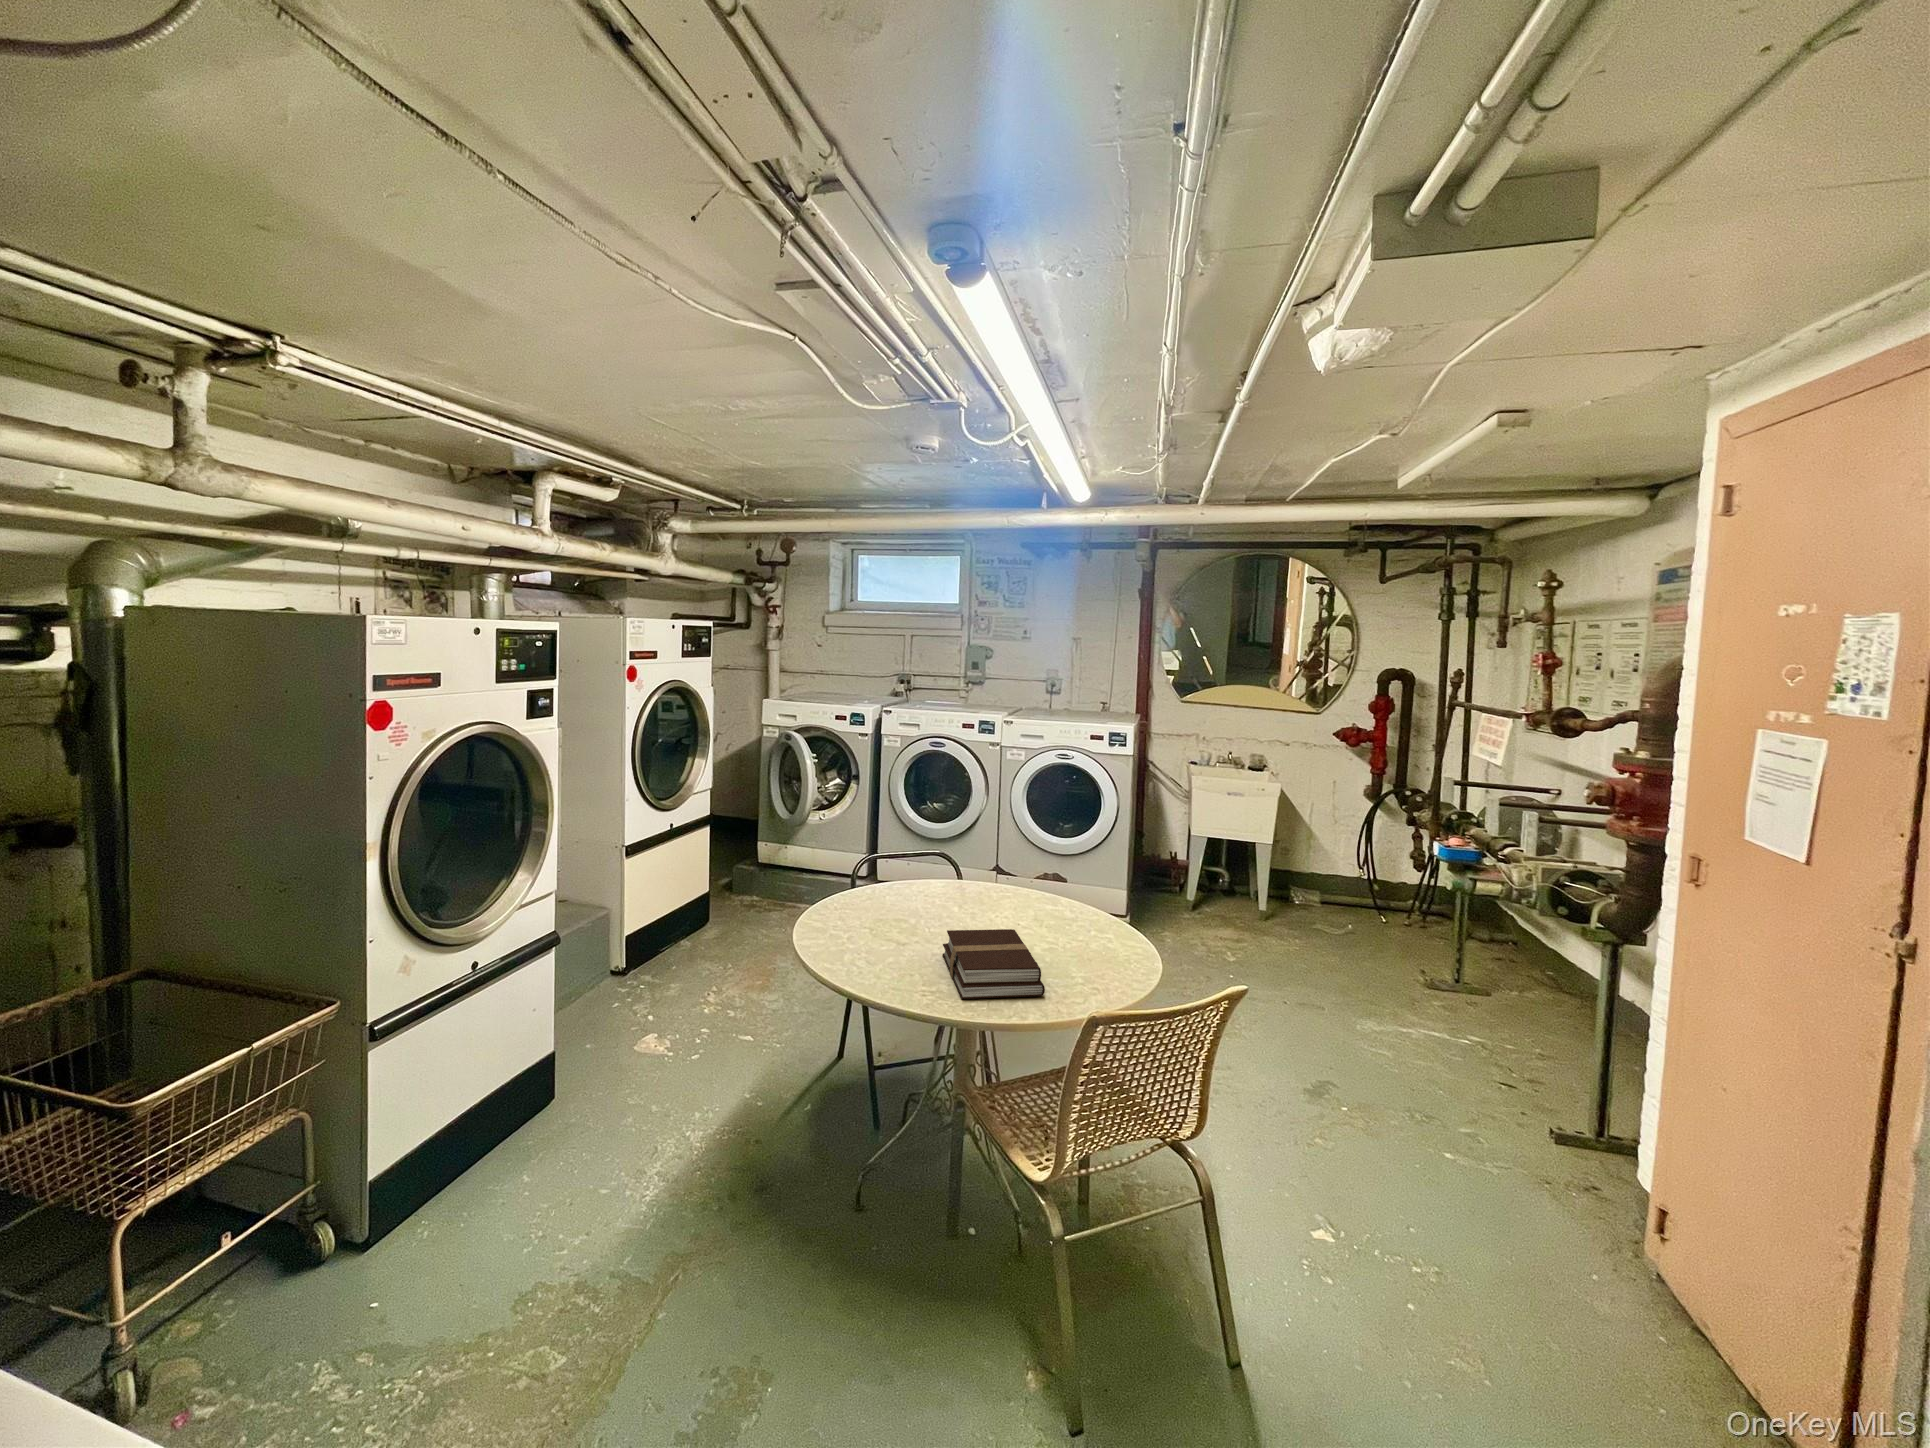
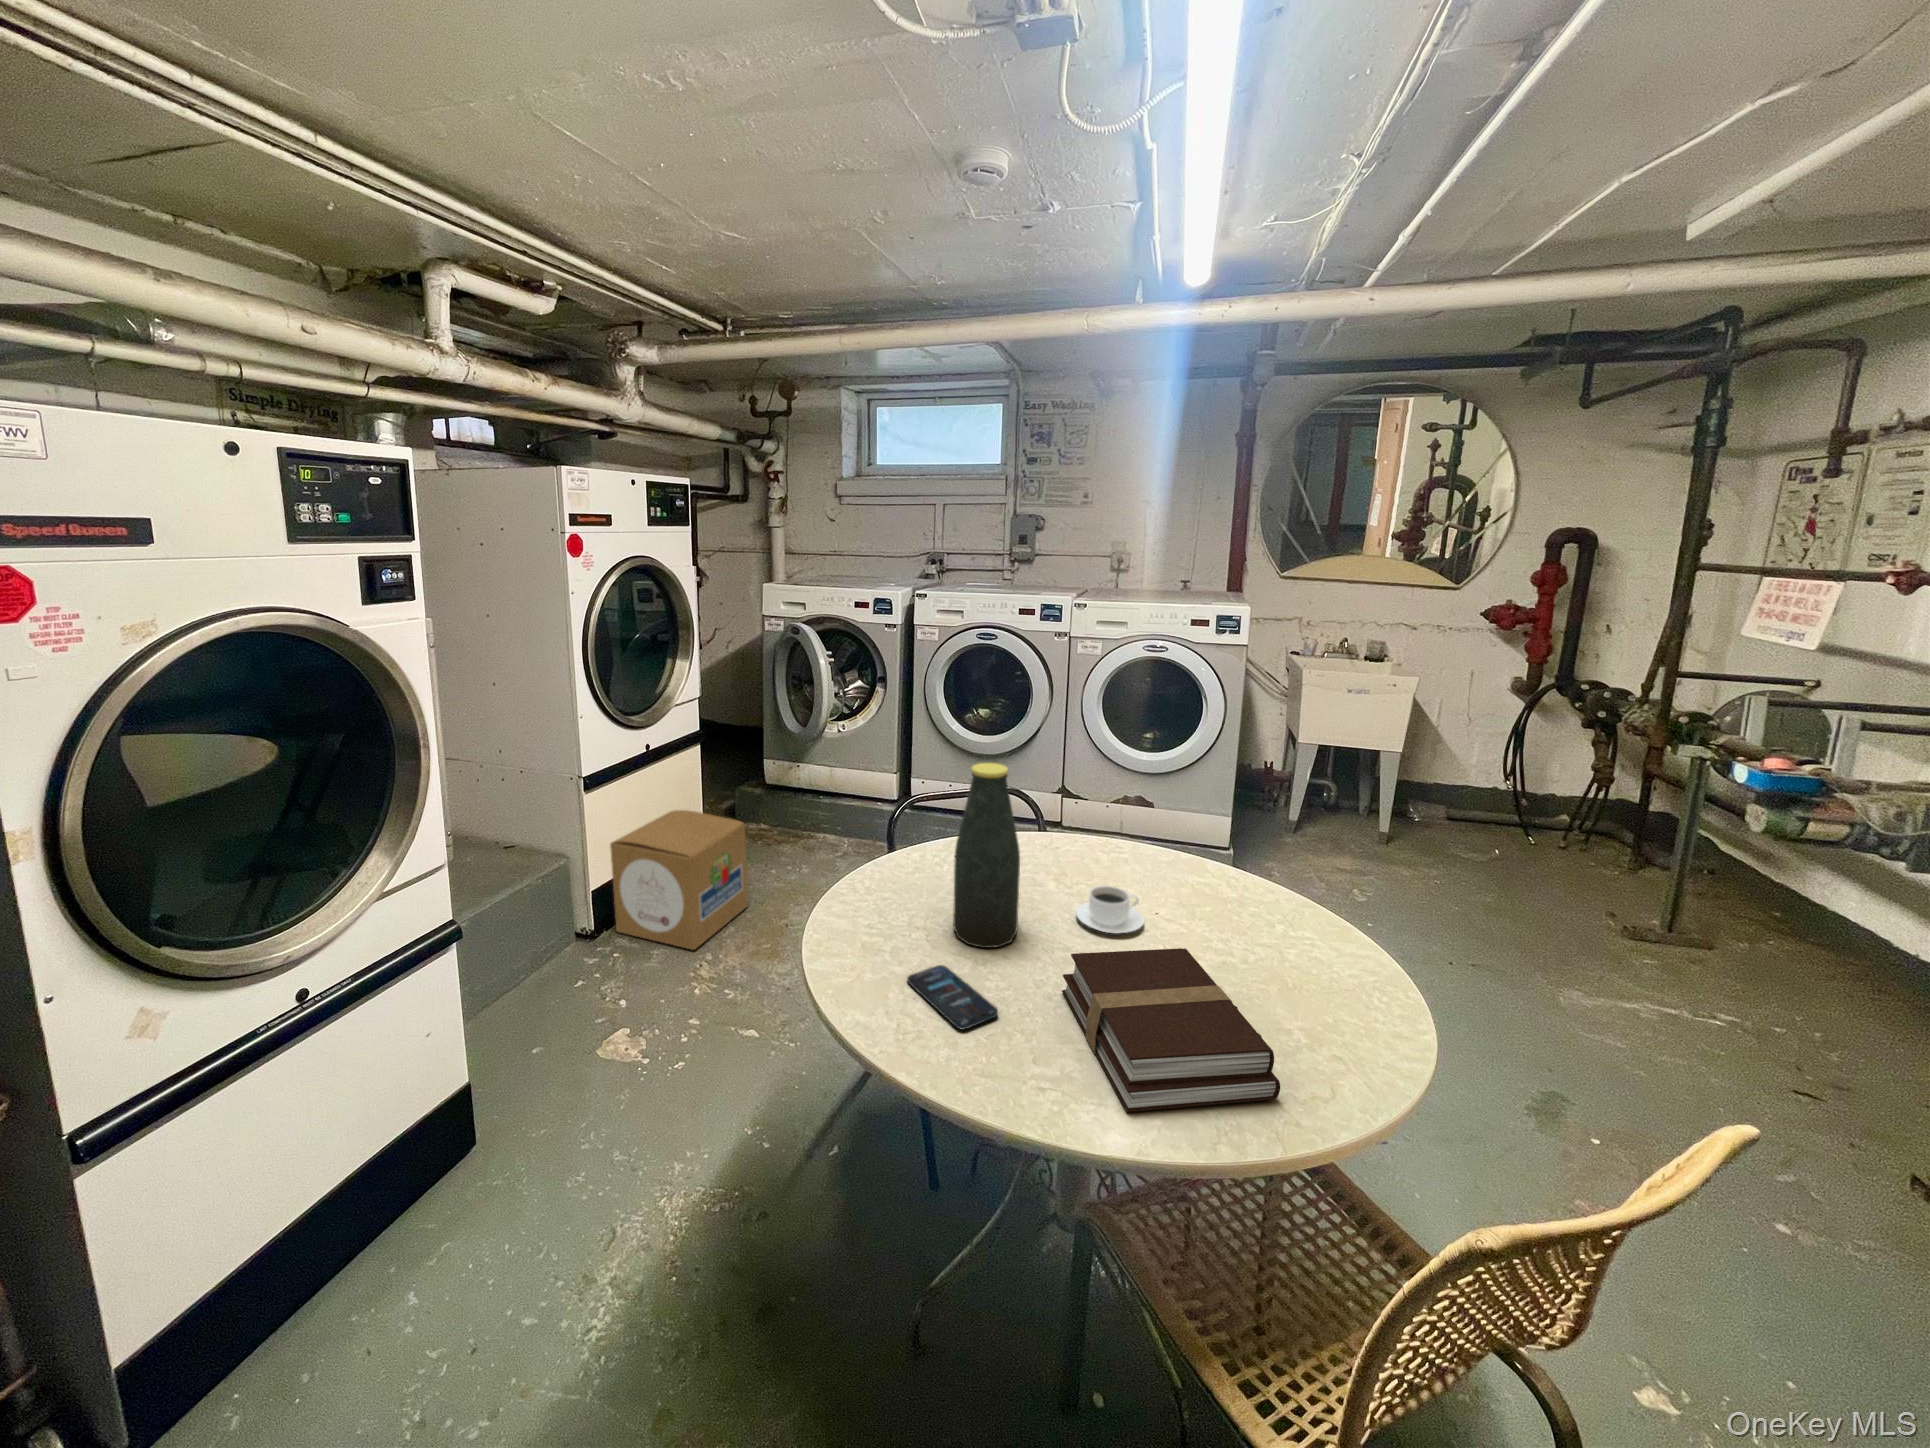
bottle: none [884,822,924,935] -> present [953,763,1020,948]
cardboard box: none [640,877,744,984] -> present [610,810,748,950]
coffee cup: none [962,903,1003,930] -> present [1076,886,1144,933]
smartphone: none [853,941,903,968] -> present [907,965,998,1029]

